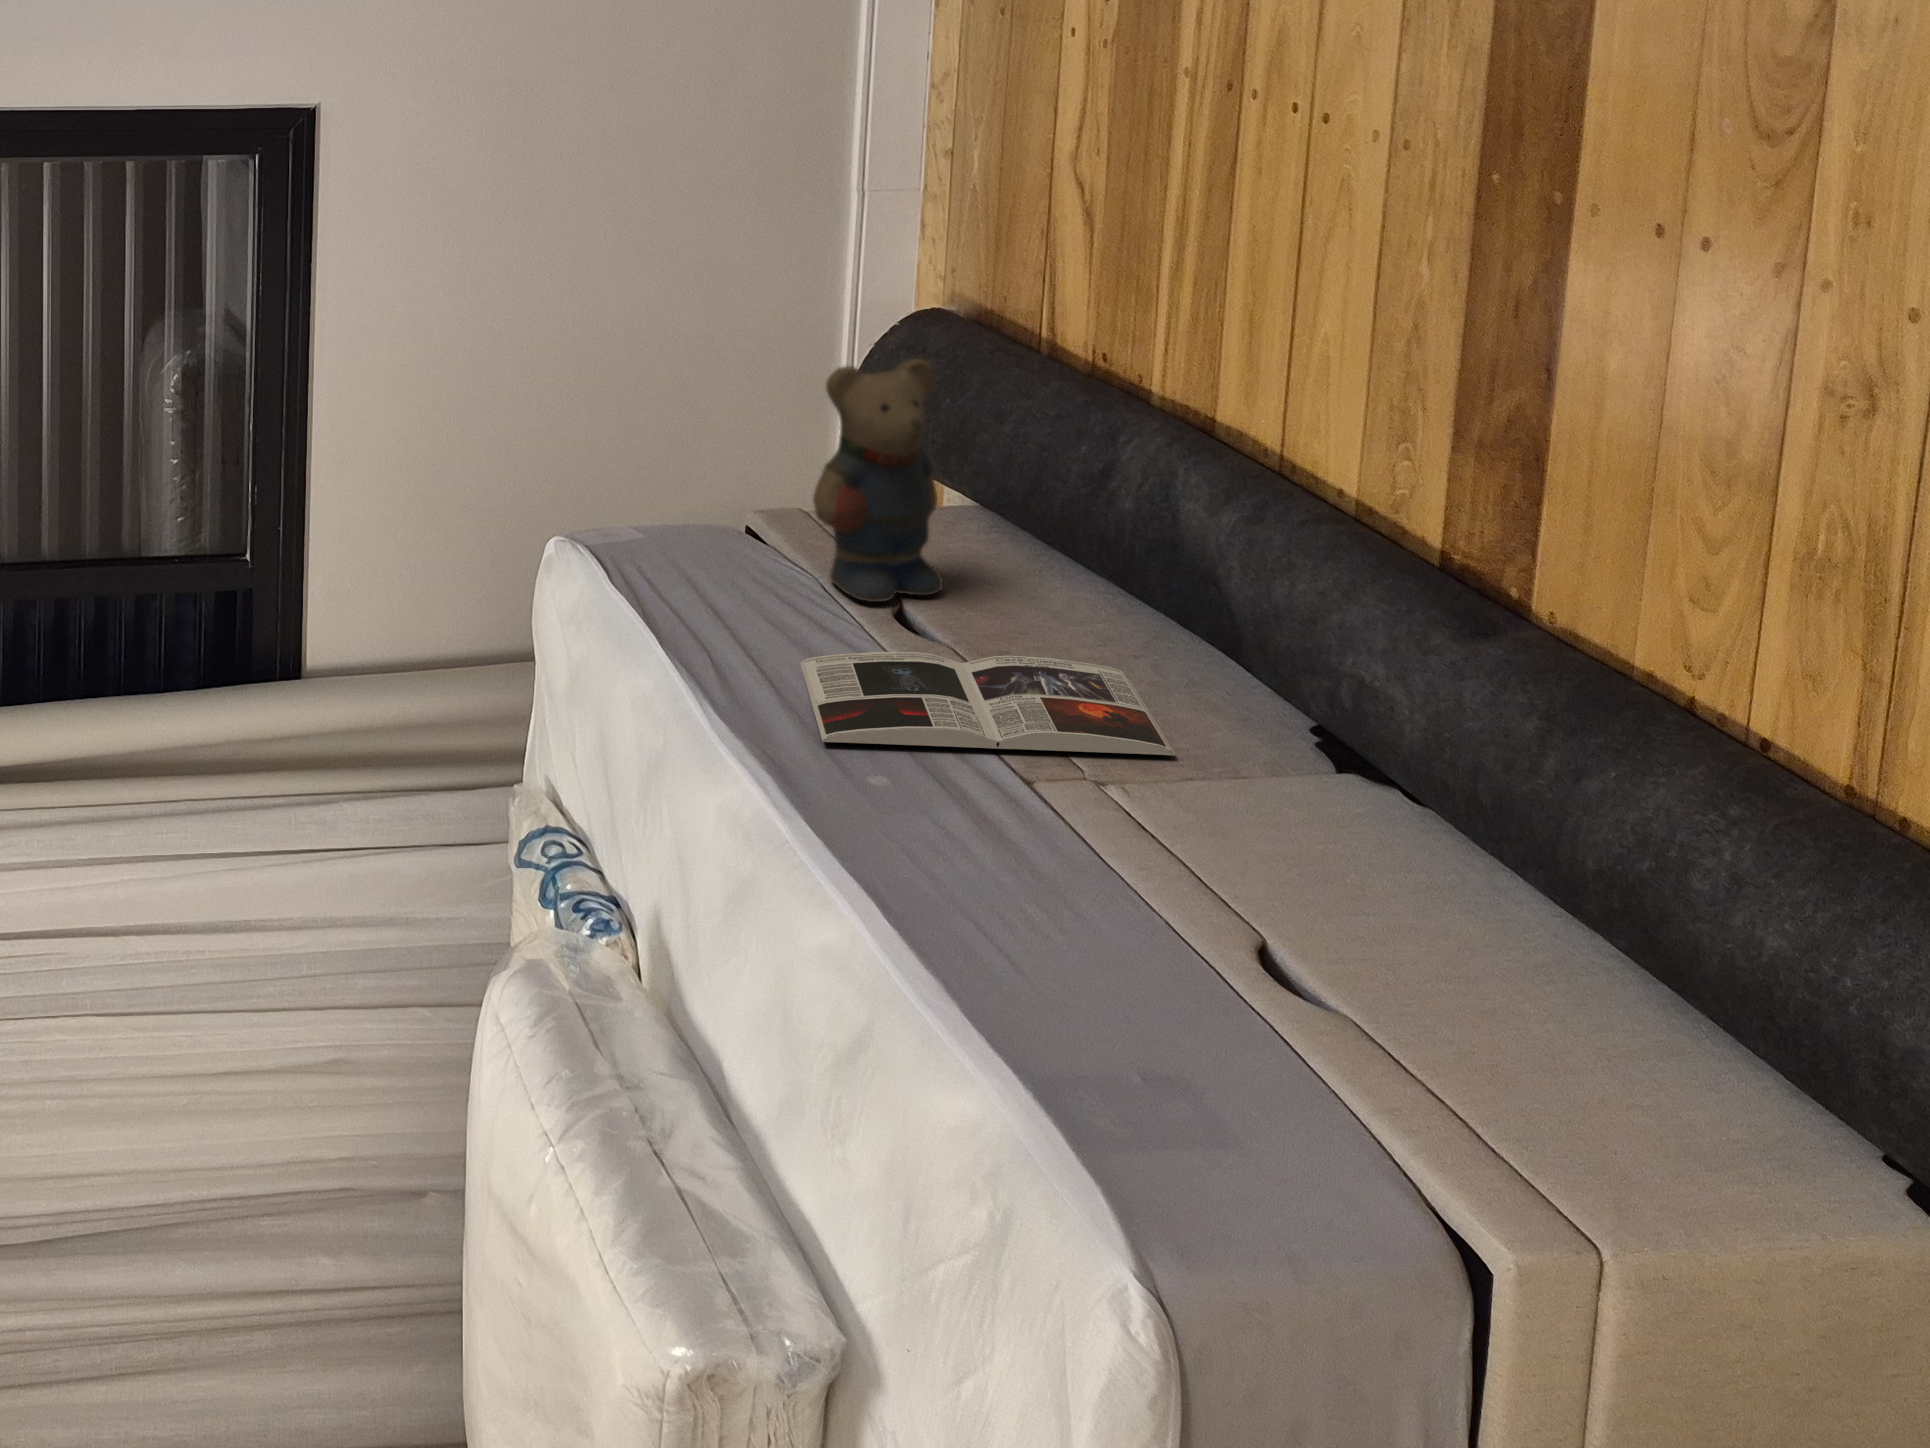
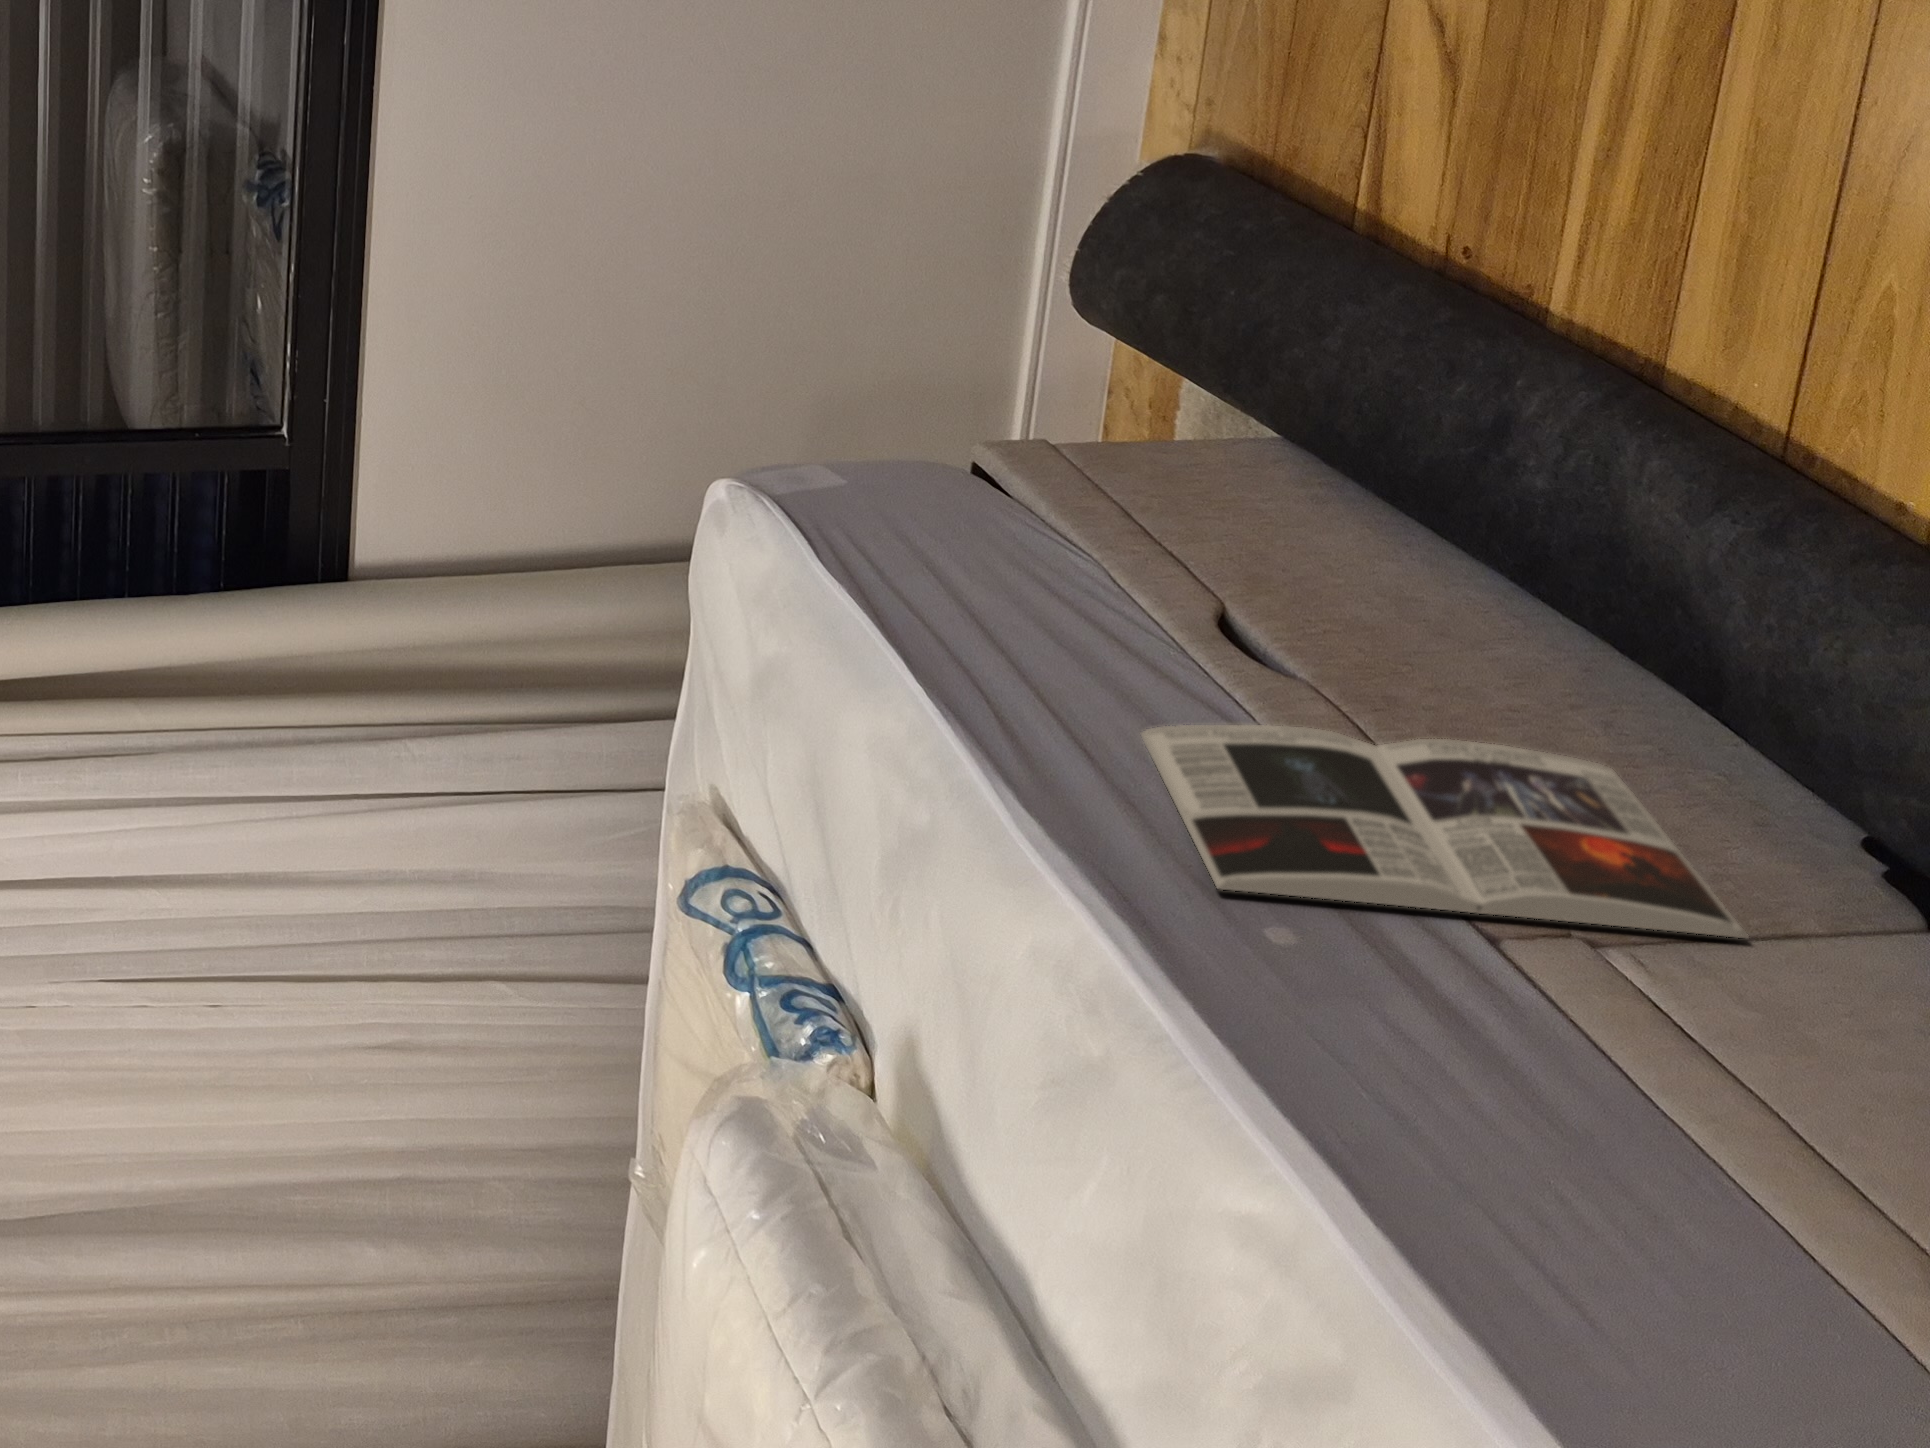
teddy bear: present [813,359,943,602] -> none [1134,298,1309,628]

